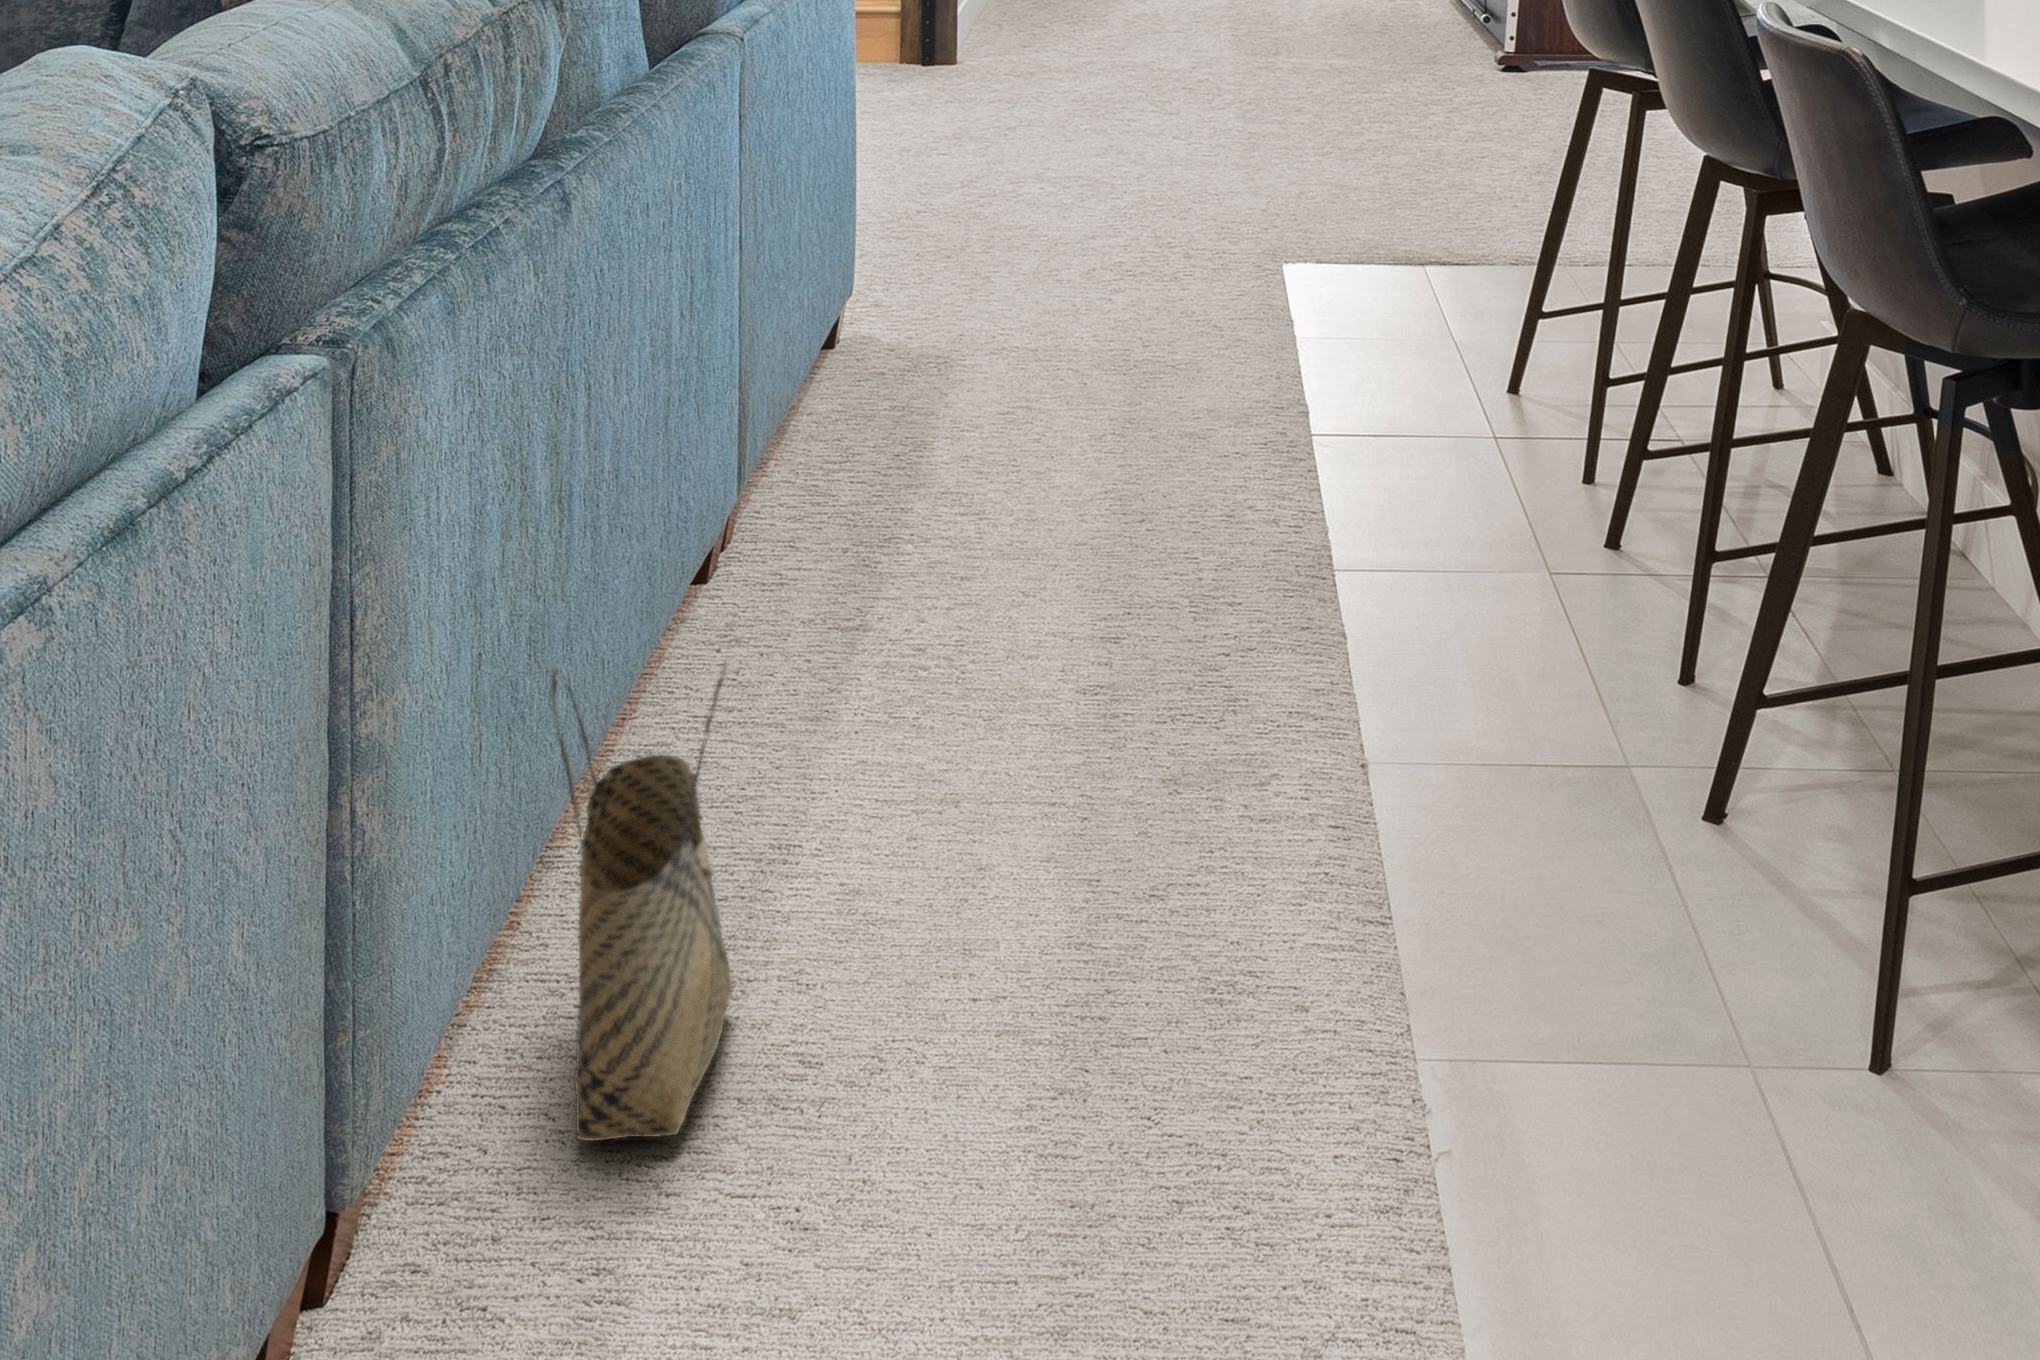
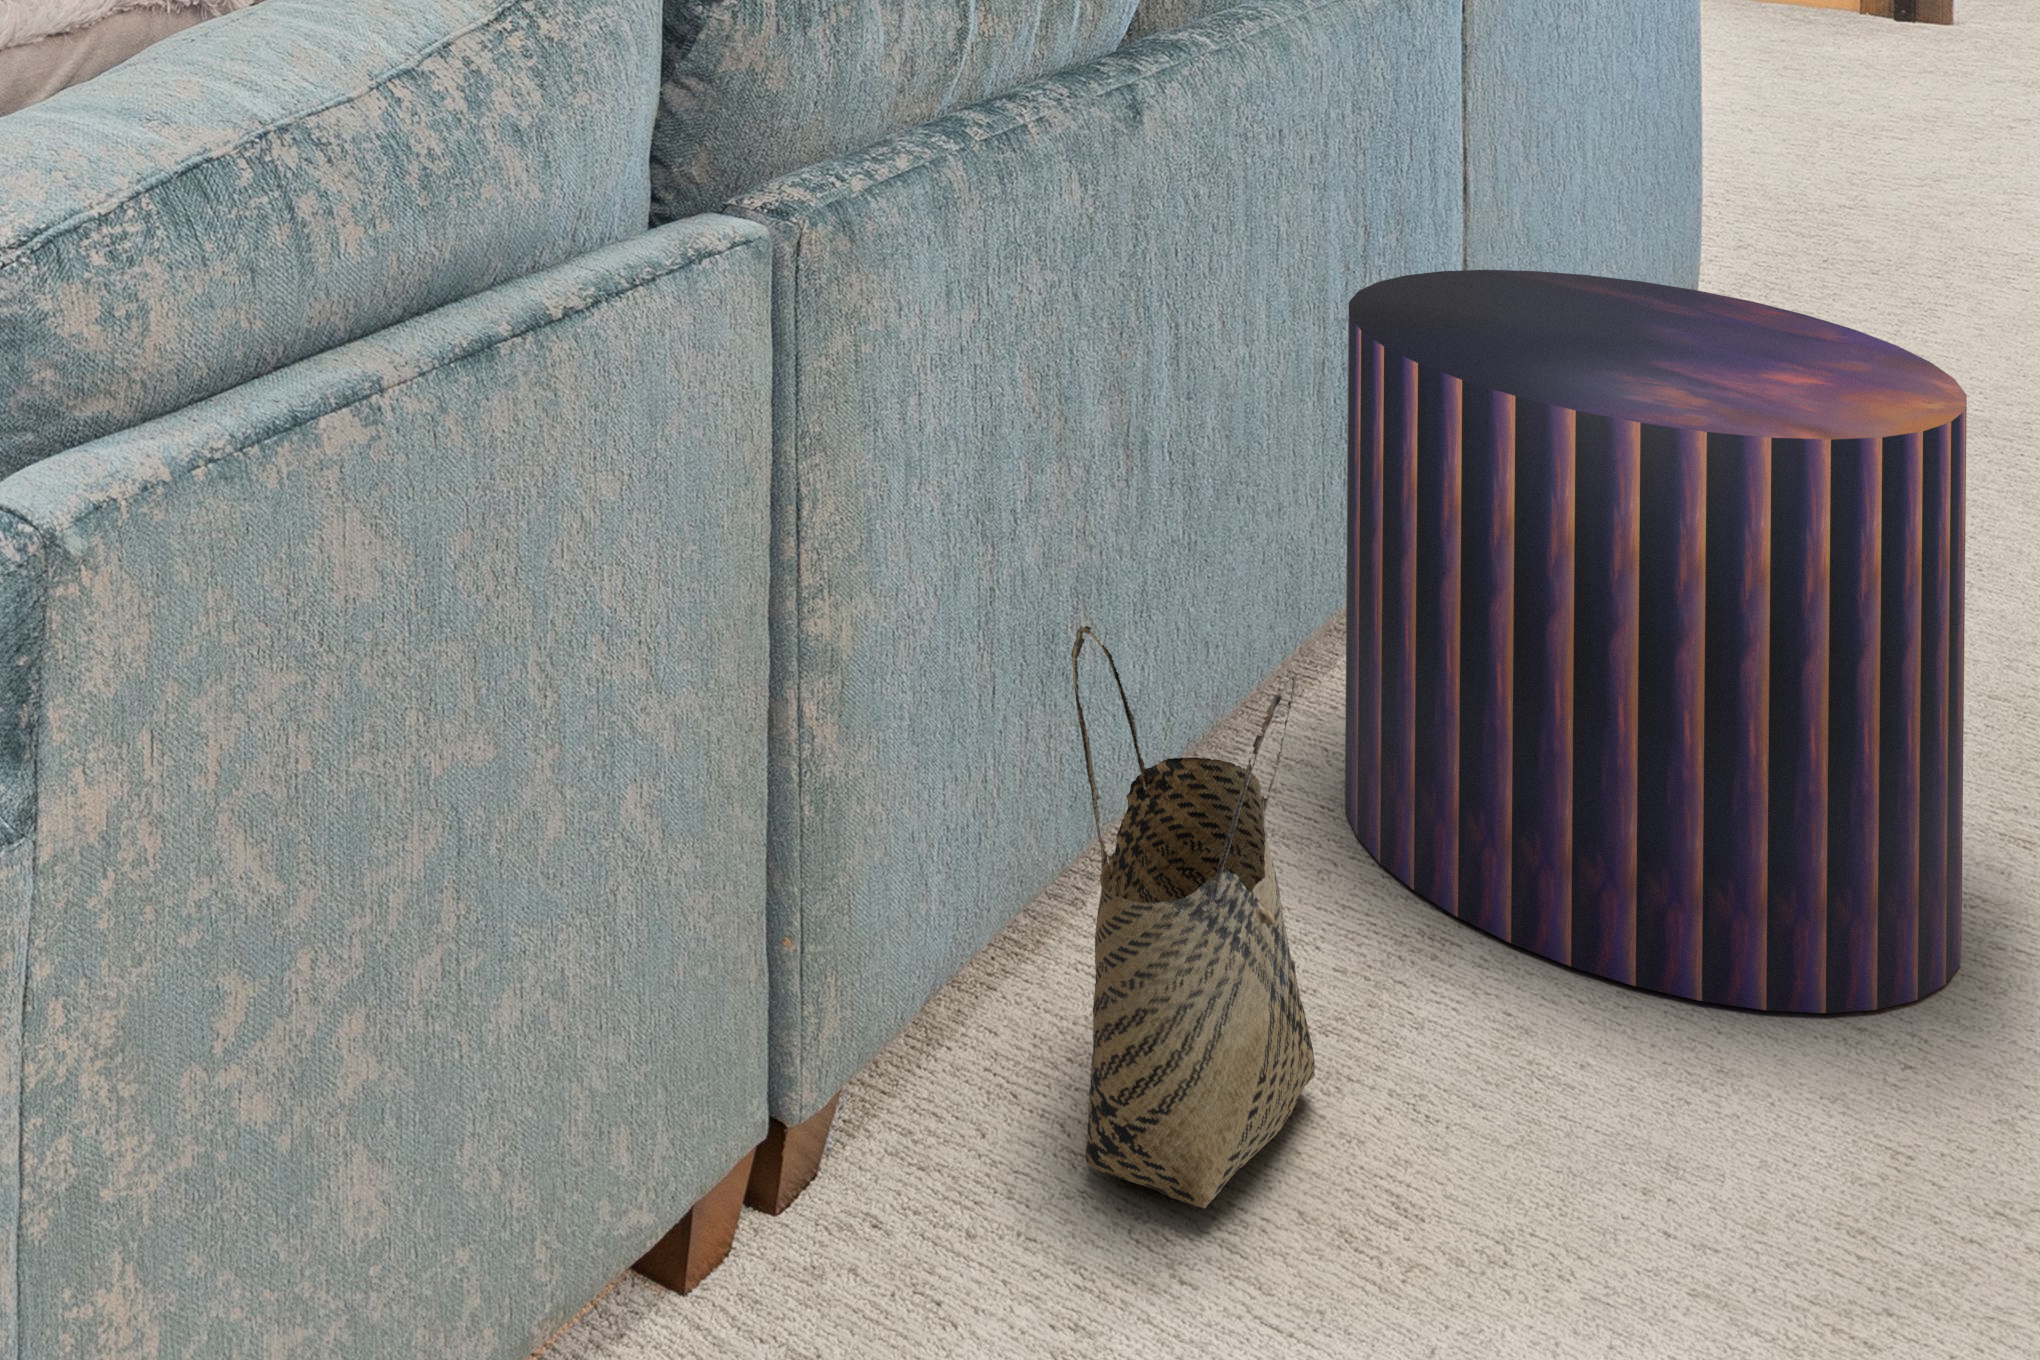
pouf: none [697,289,1110,843] -> present [1345,270,1967,1013]

